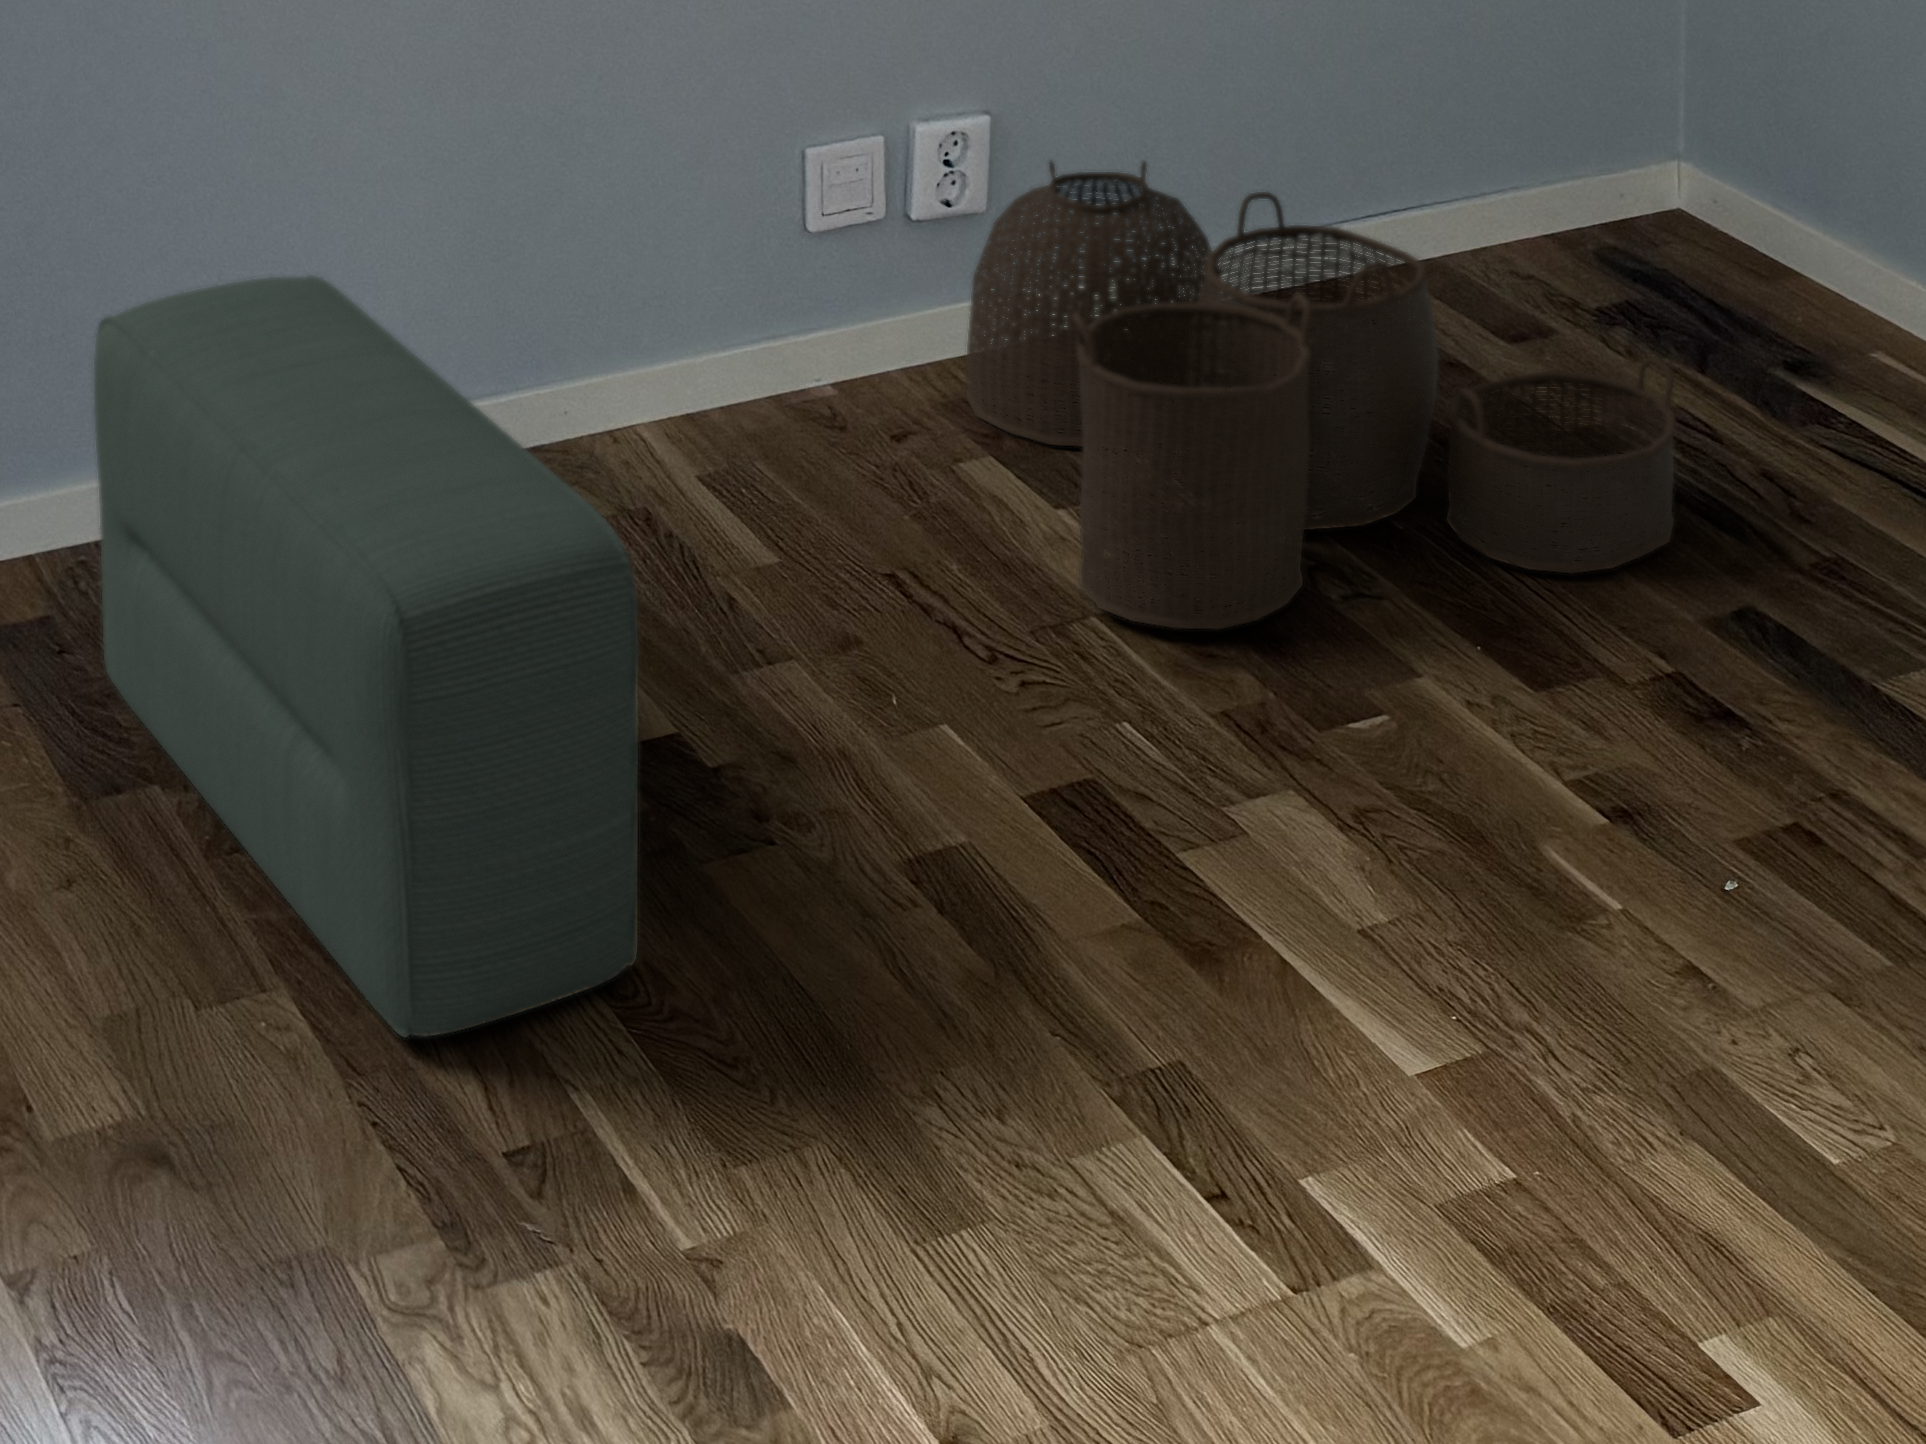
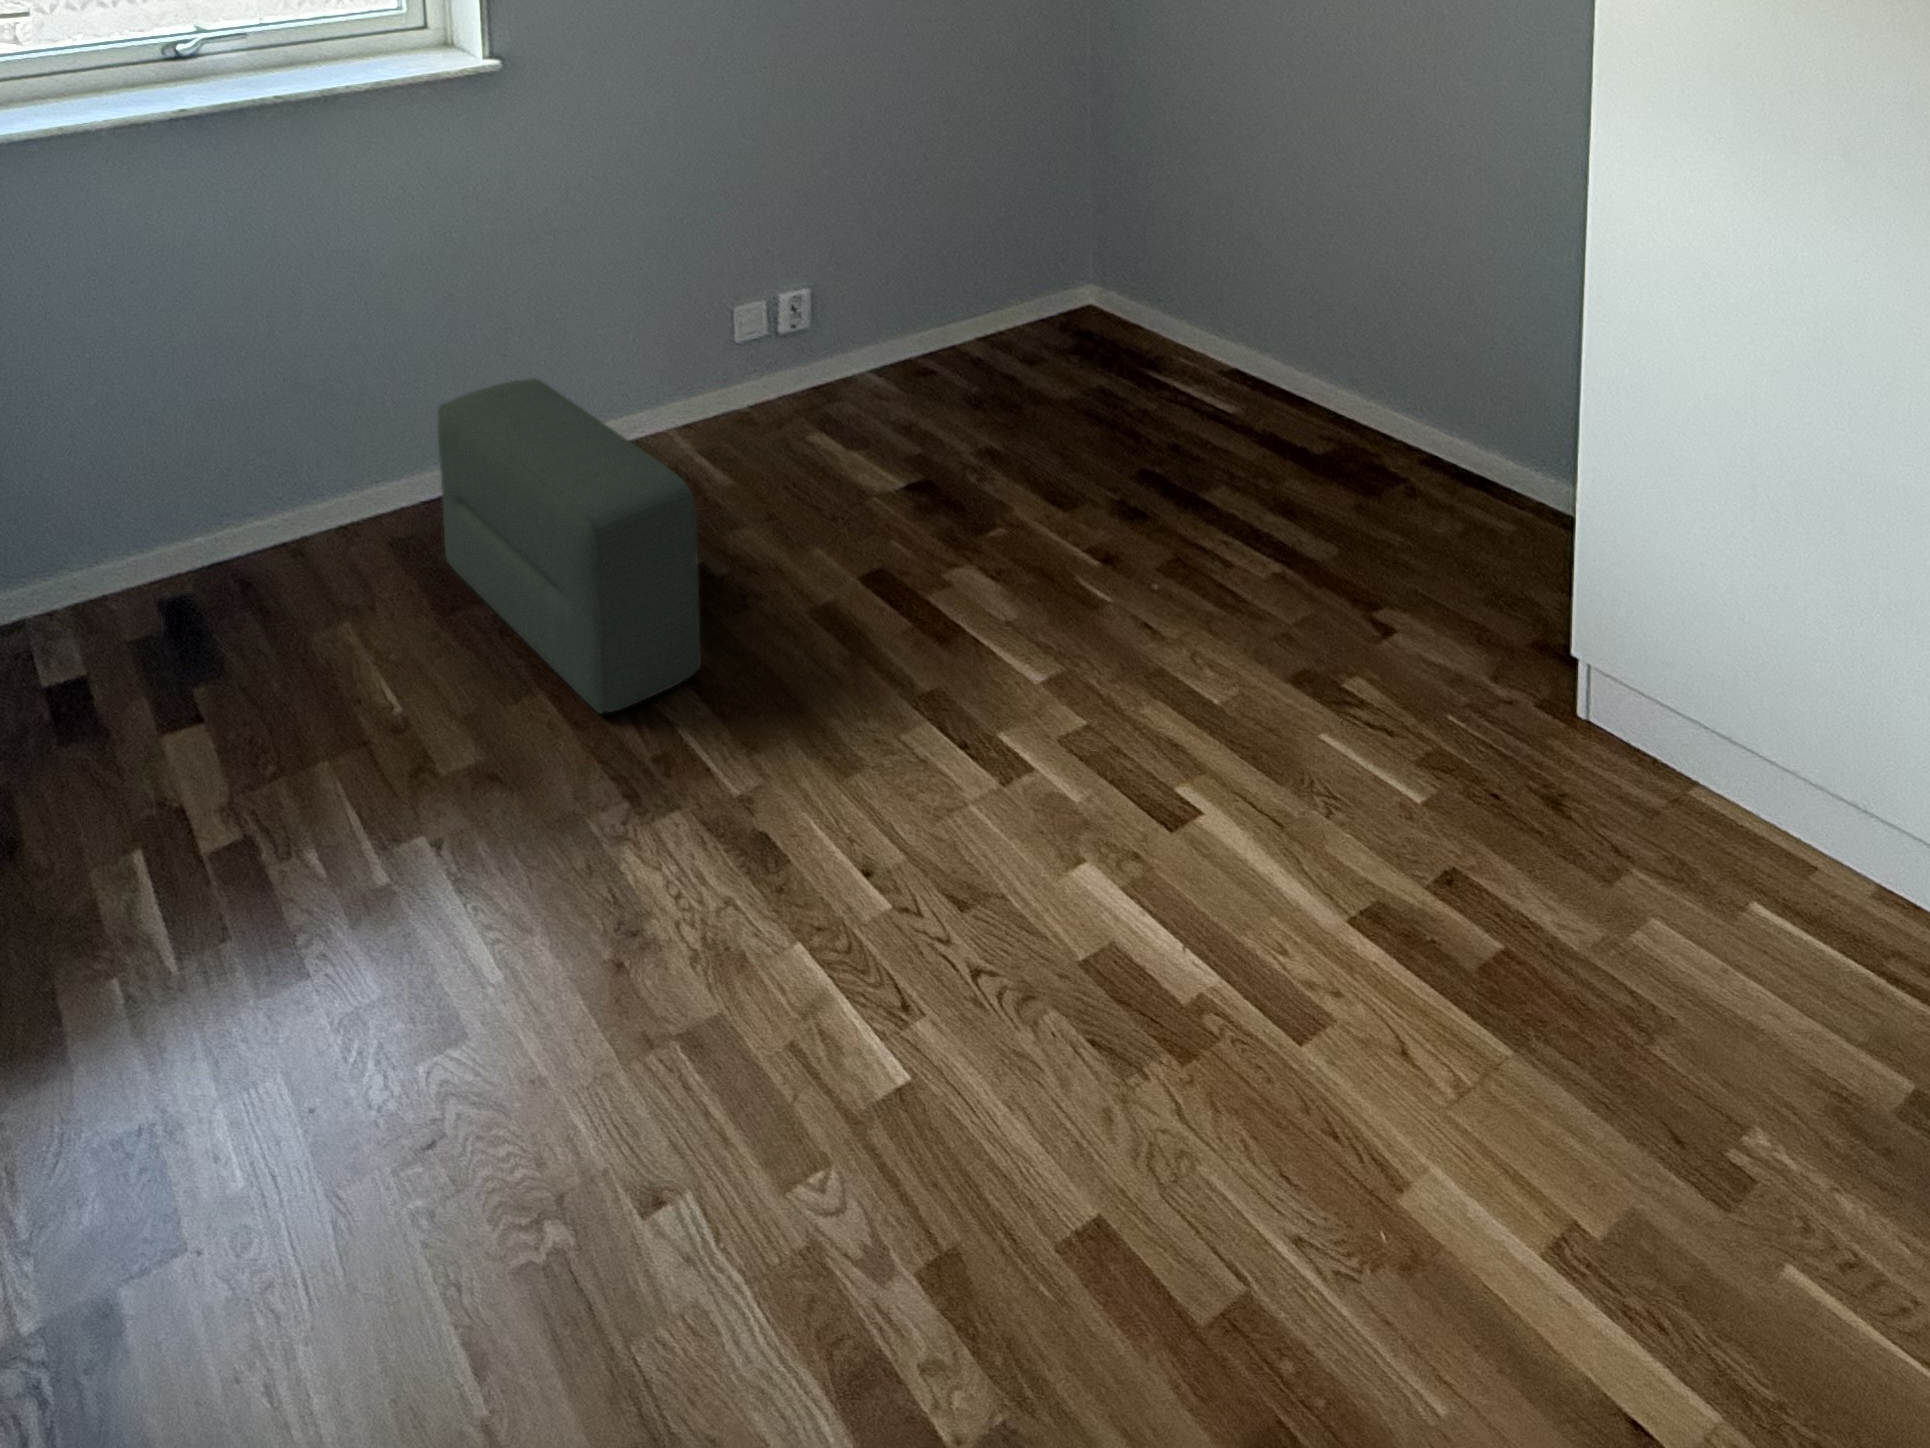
woven basket: present [966,161,1676,629] -> none [810,301,1111,500]

